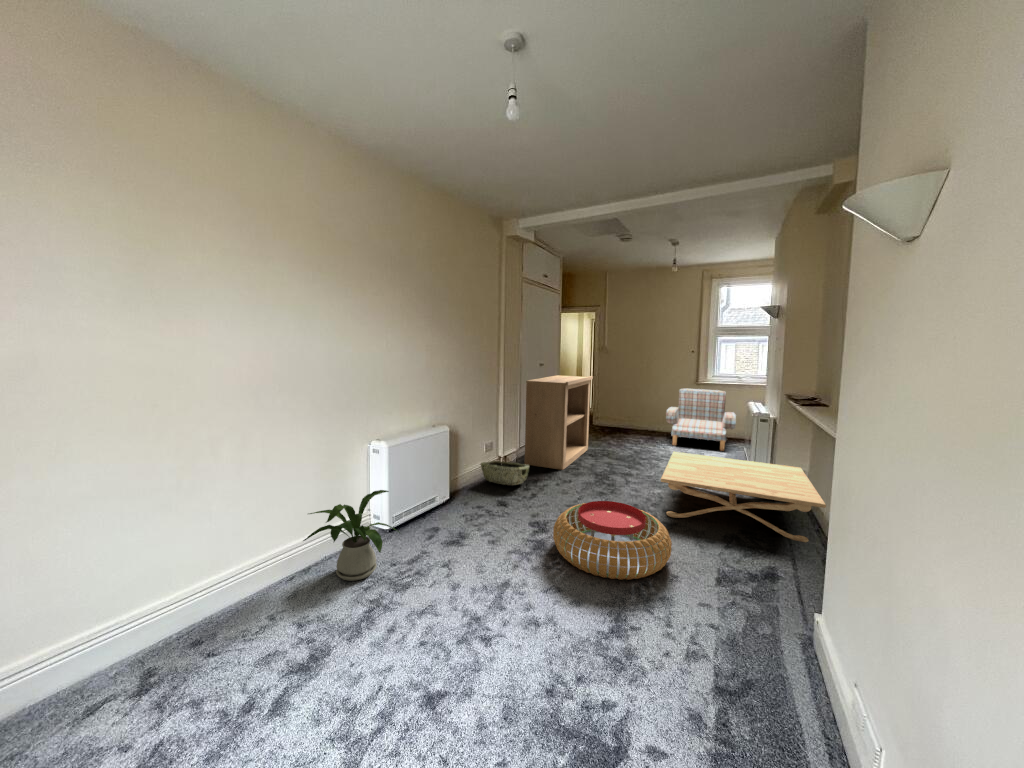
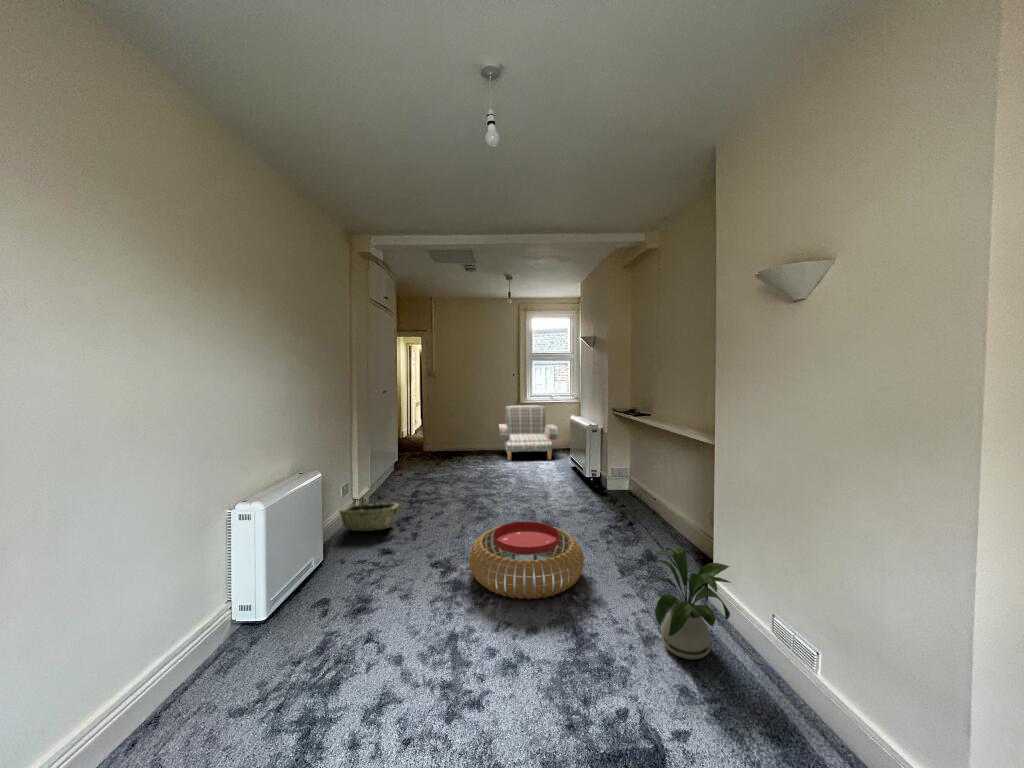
bookshelf: present [524,375,593,470] -> none [376,399,436,504]
coffee table: present [661,452,826,542] -> none [530,464,666,527]
house plant: present [303,490,395,581] -> present [647,547,731,660]

